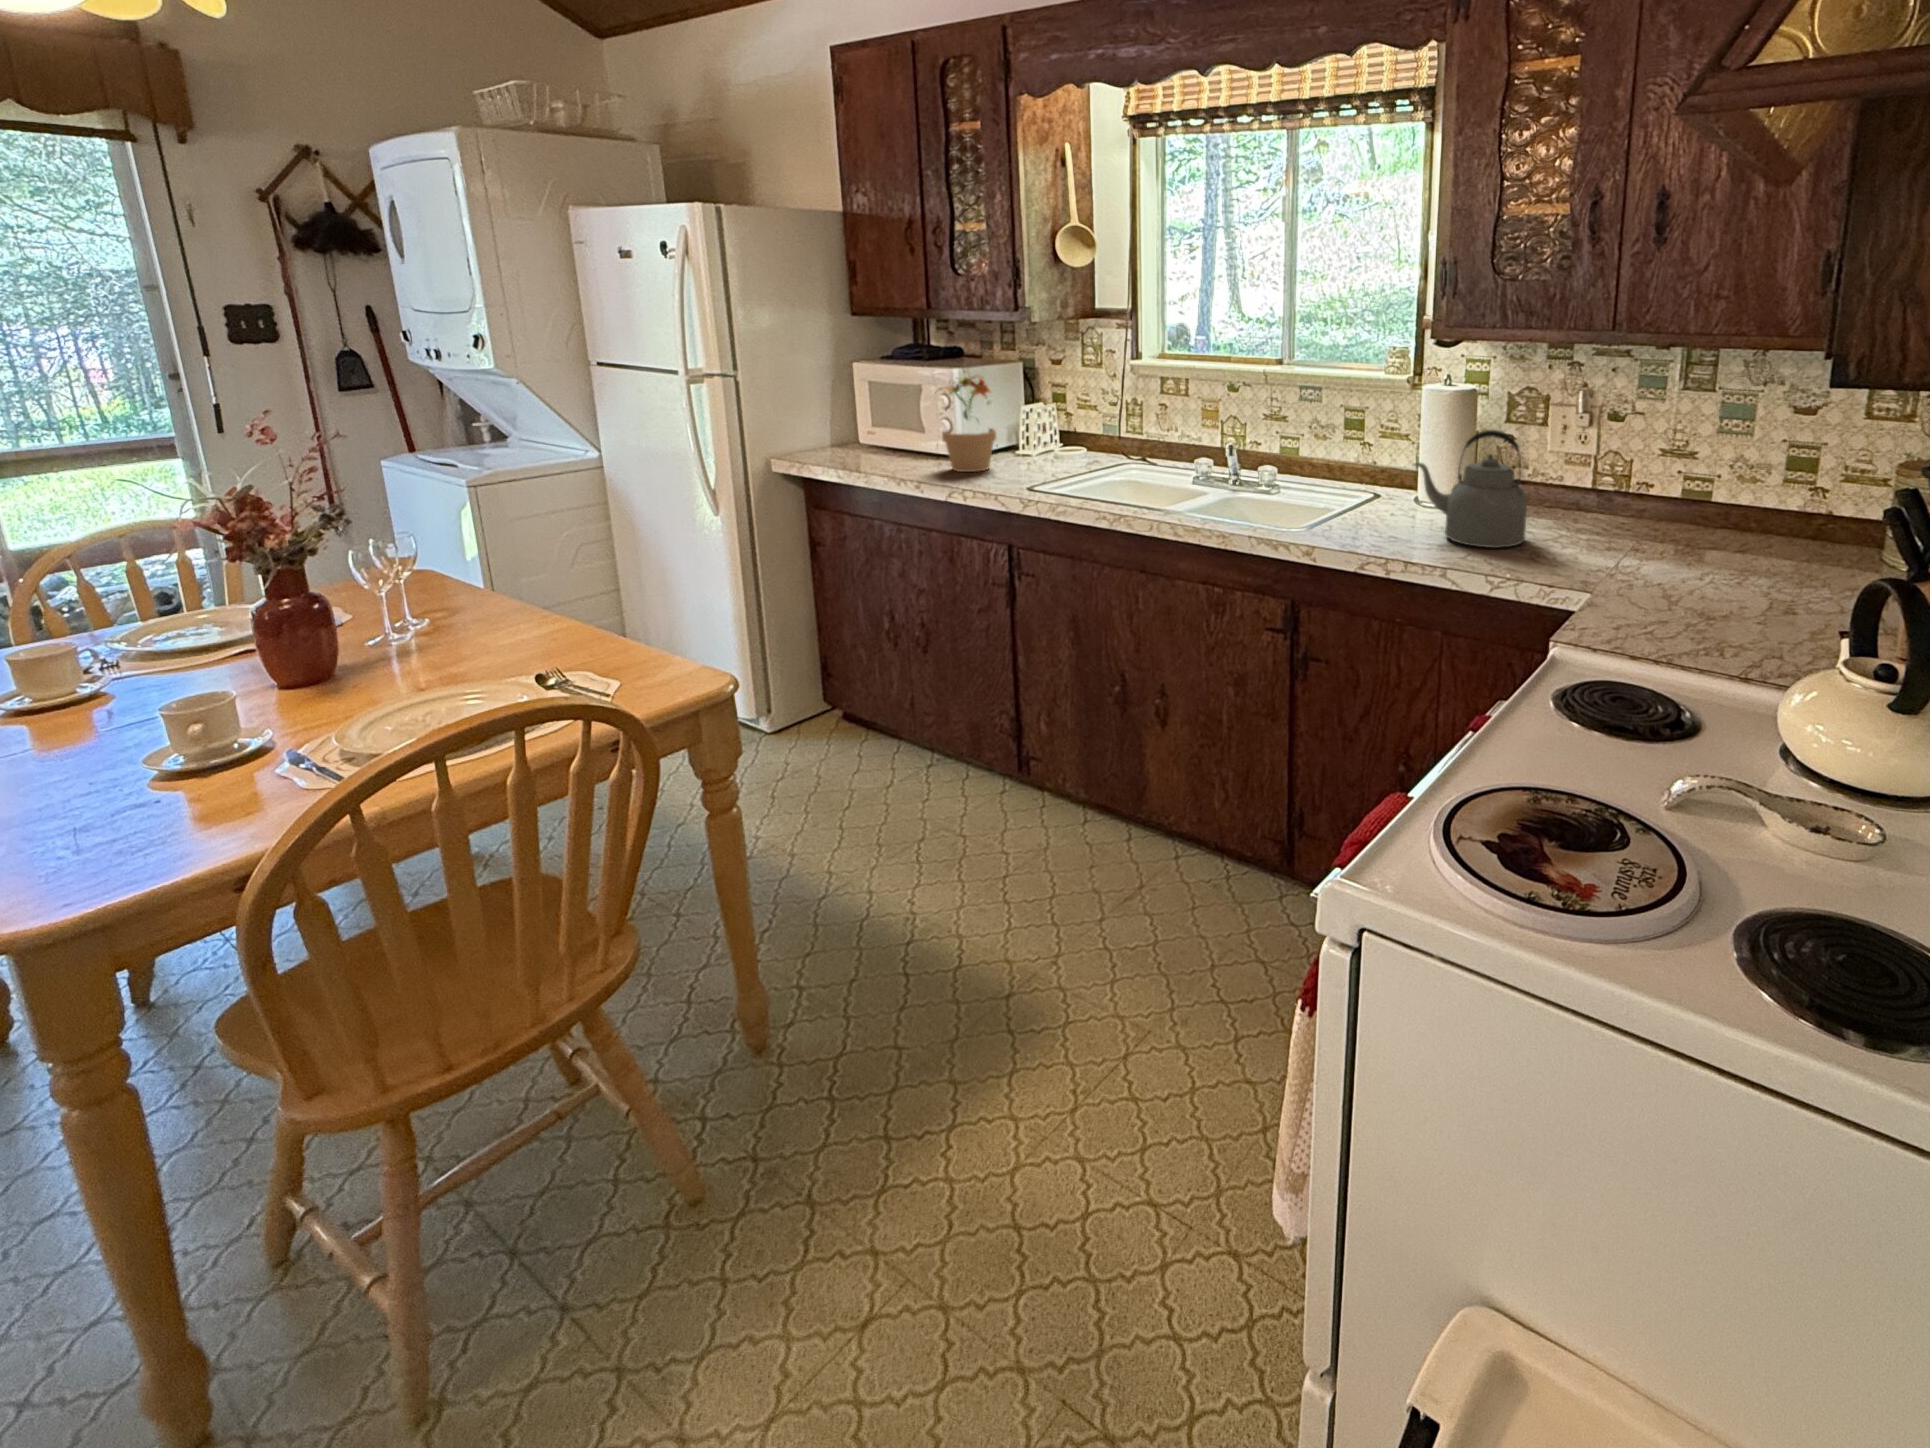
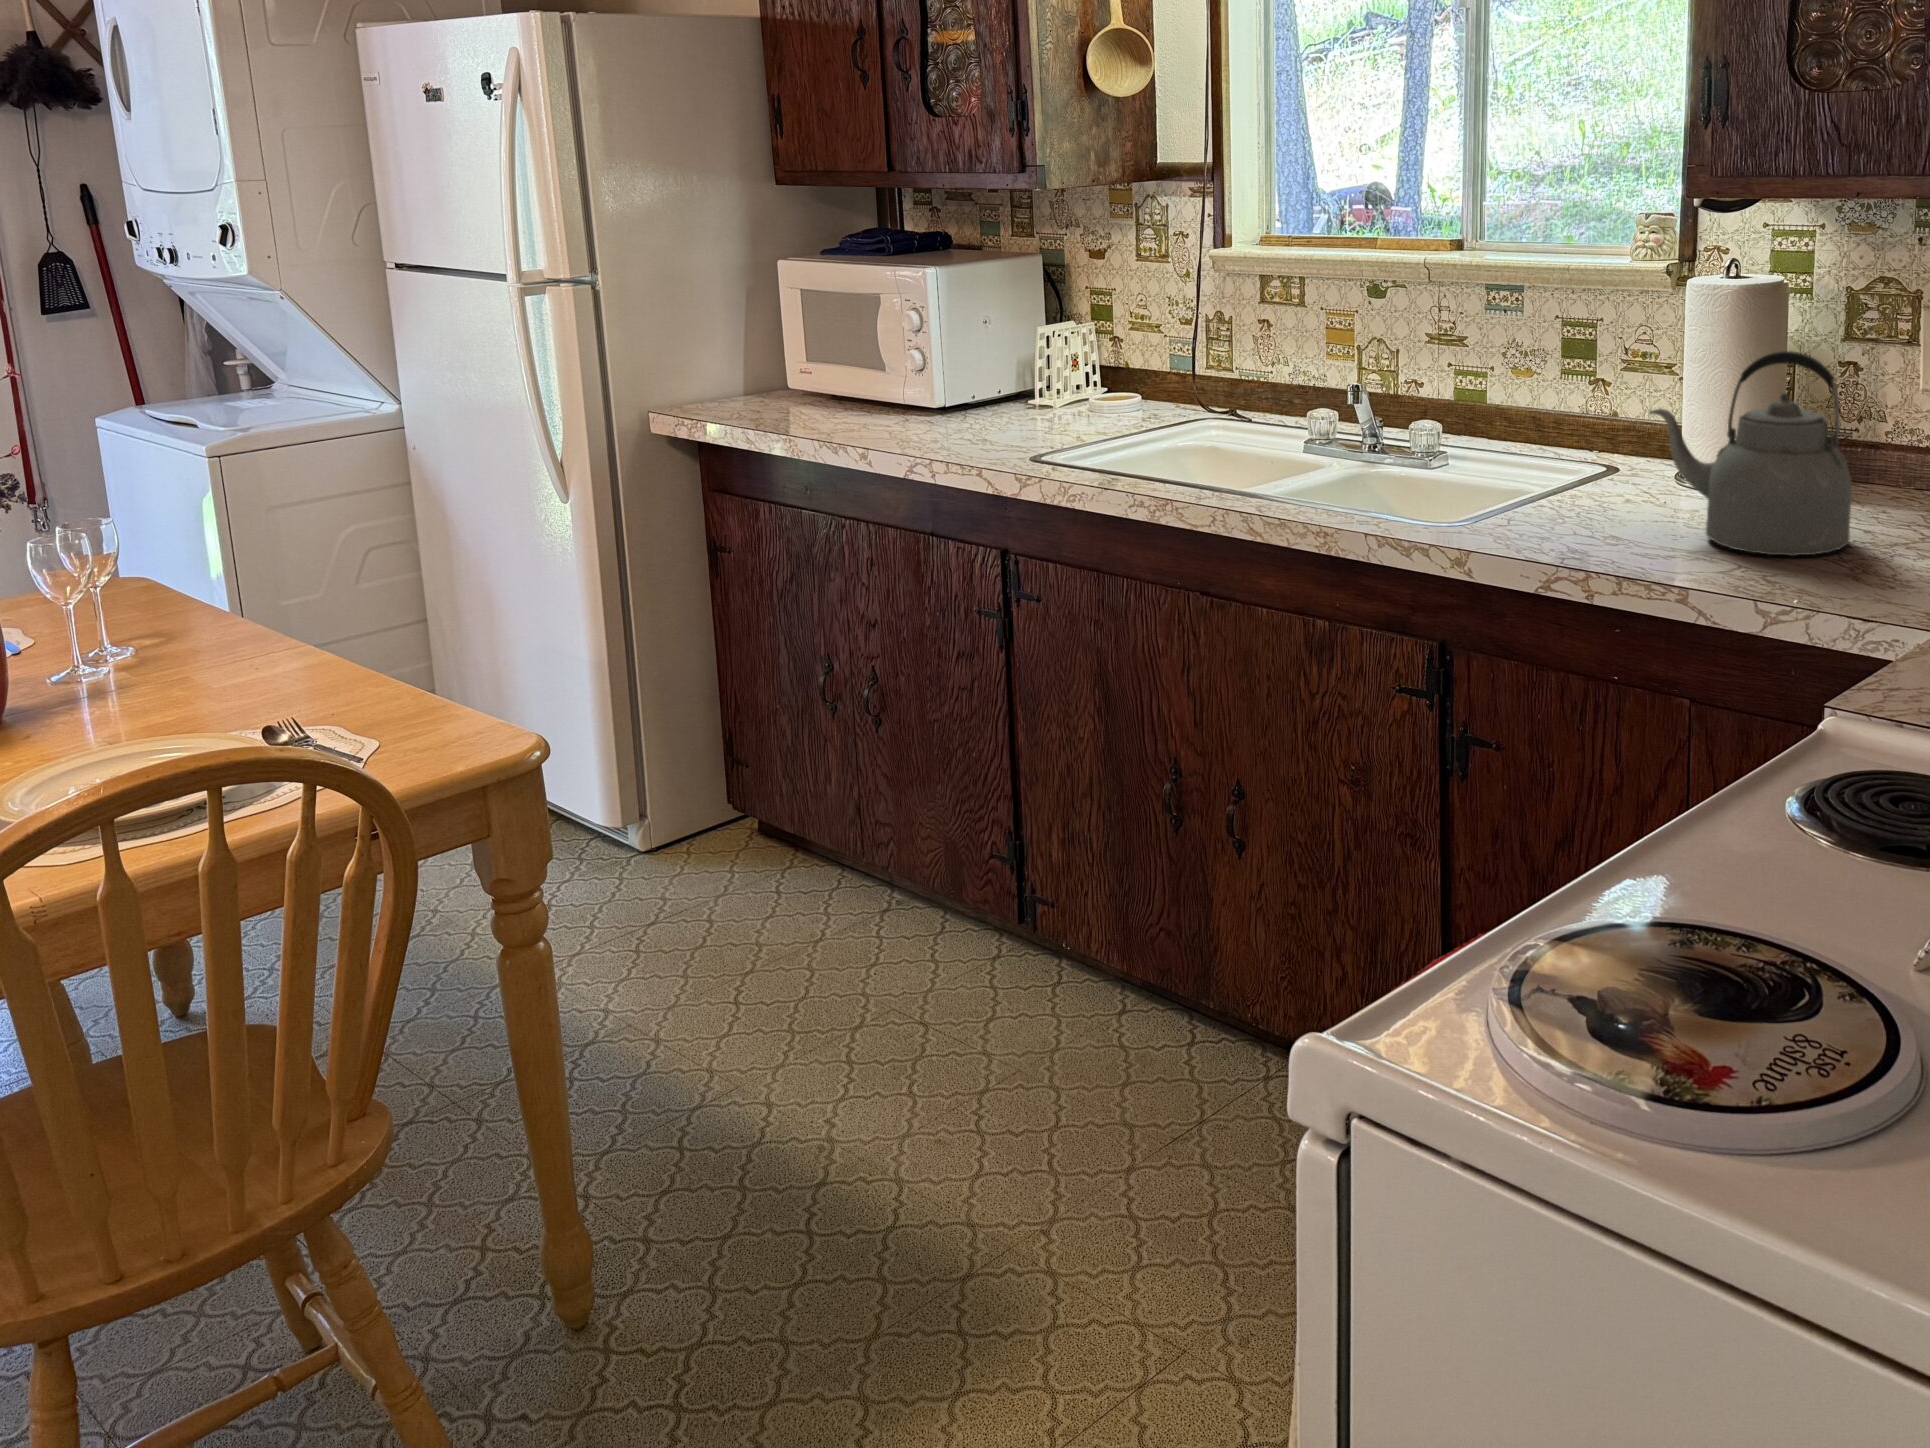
potted plant: present [941,375,996,472] -> none [888,262,986,431]

